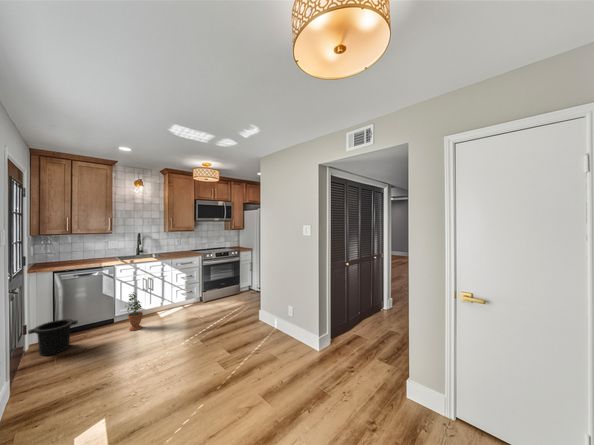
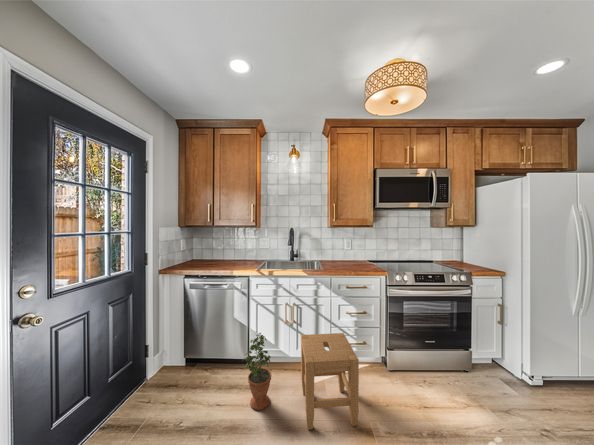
stool: none [158,285,192,325] -> present [301,333,359,430]
trash can: present [28,319,78,356] -> none [127,351,182,415]

